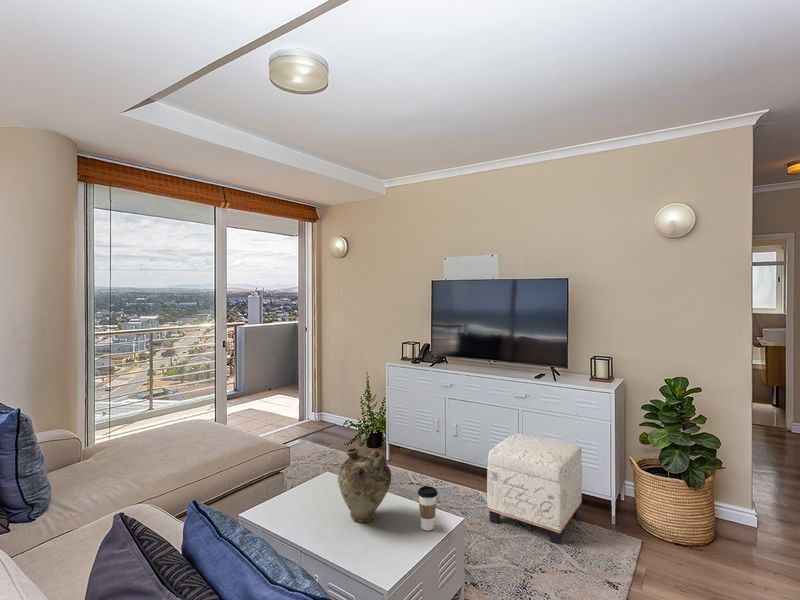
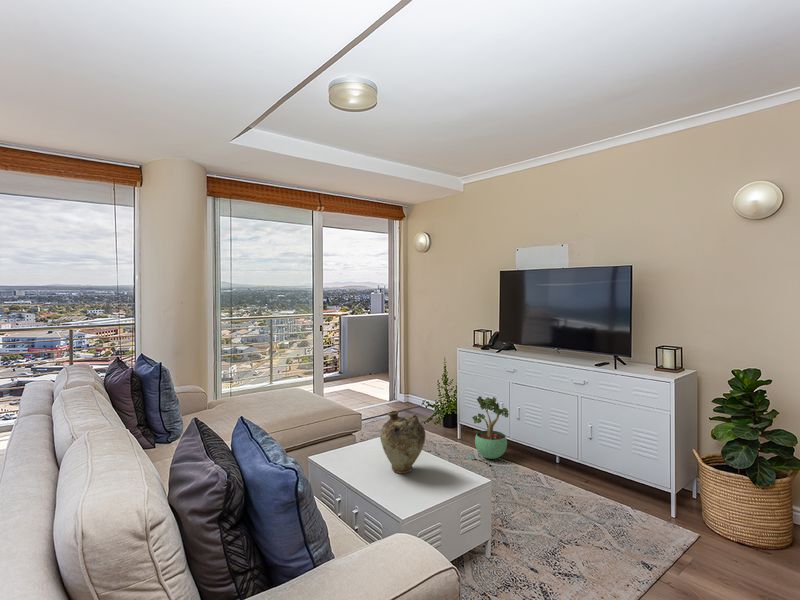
potted plant: none [406,414,447,480] -> present [472,396,509,459]
ottoman: present [487,433,582,544] -> none [538,419,641,526]
coffee cup: present [418,486,437,531] -> none [446,447,463,485]

